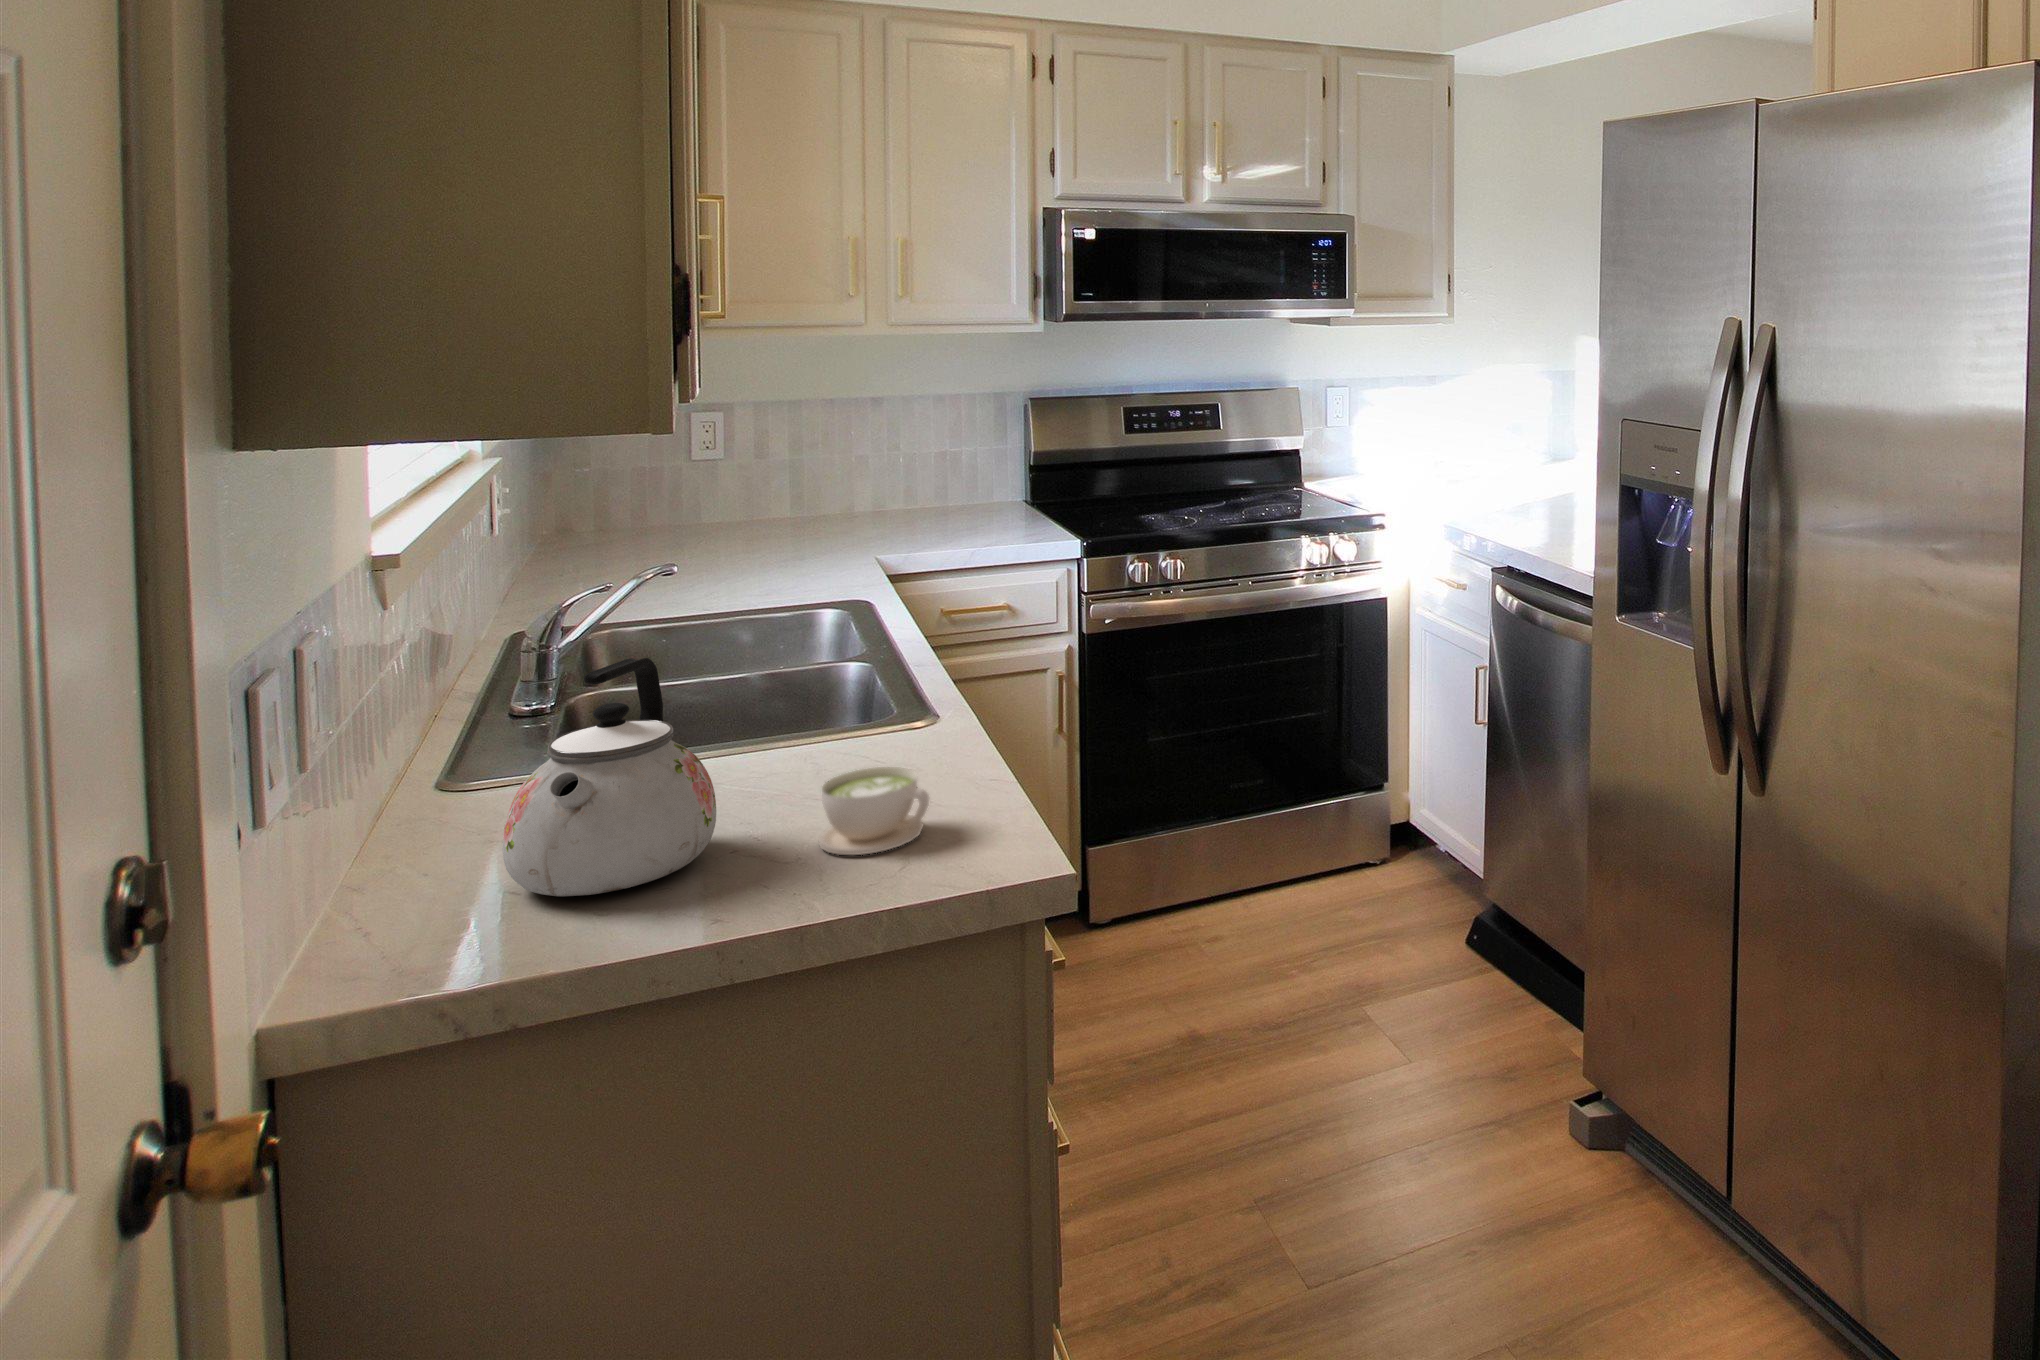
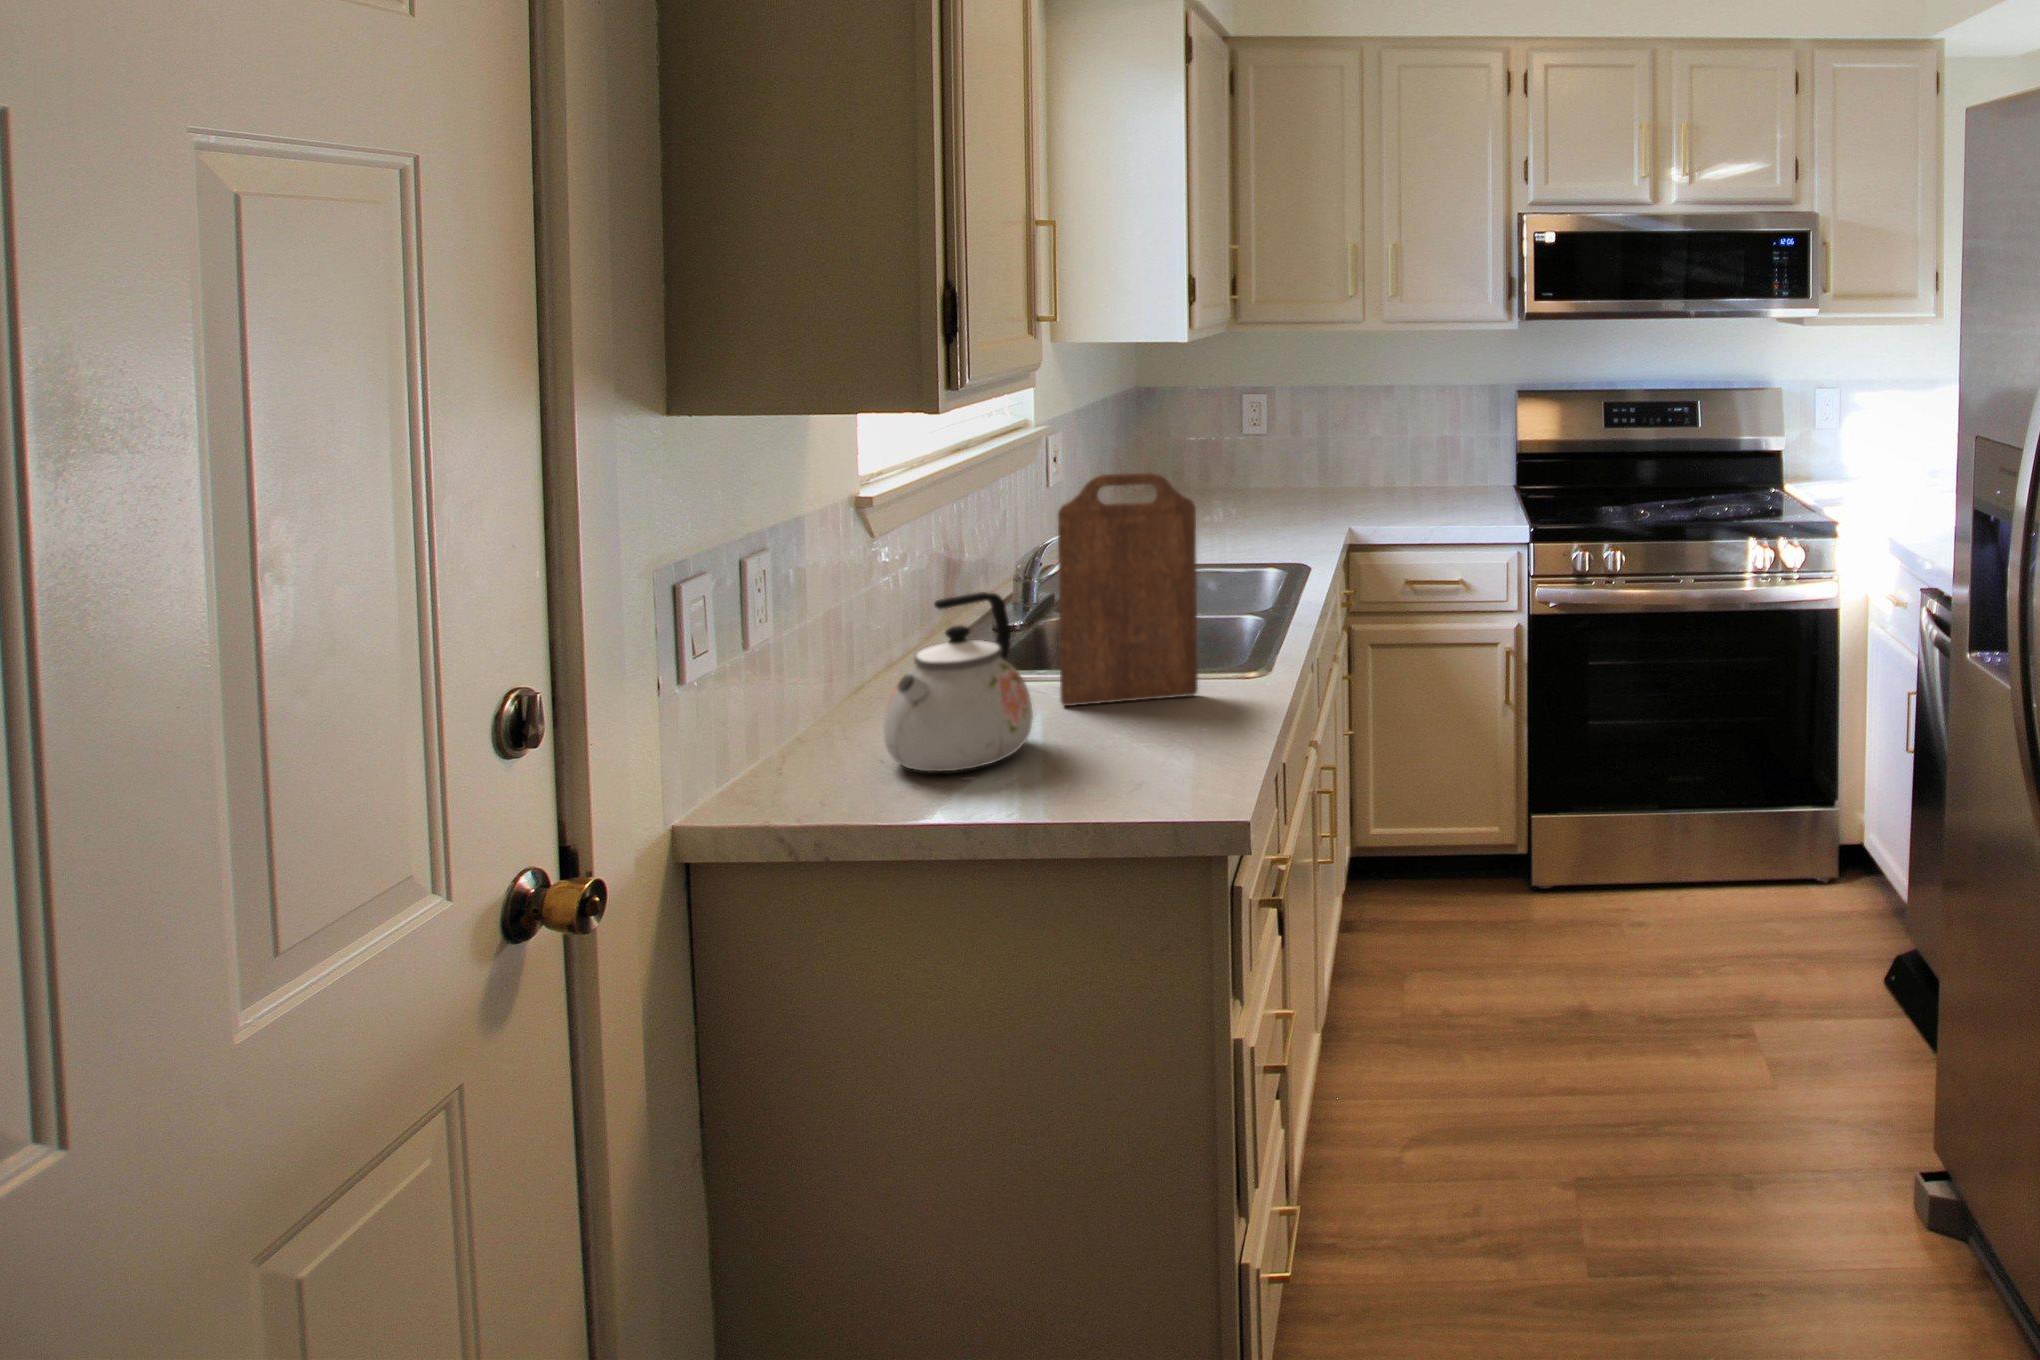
cutting board: none [689,496,869,794] -> present [1058,472,1198,706]
coffee cup: present [819,767,929,855] -> none [1094,706,1176,778]

